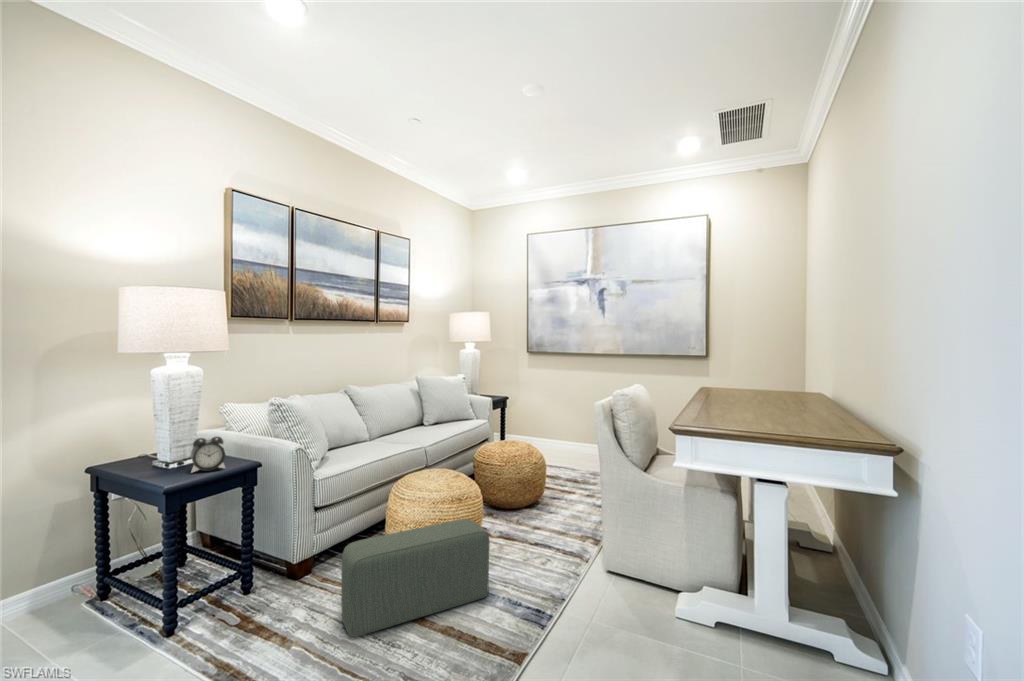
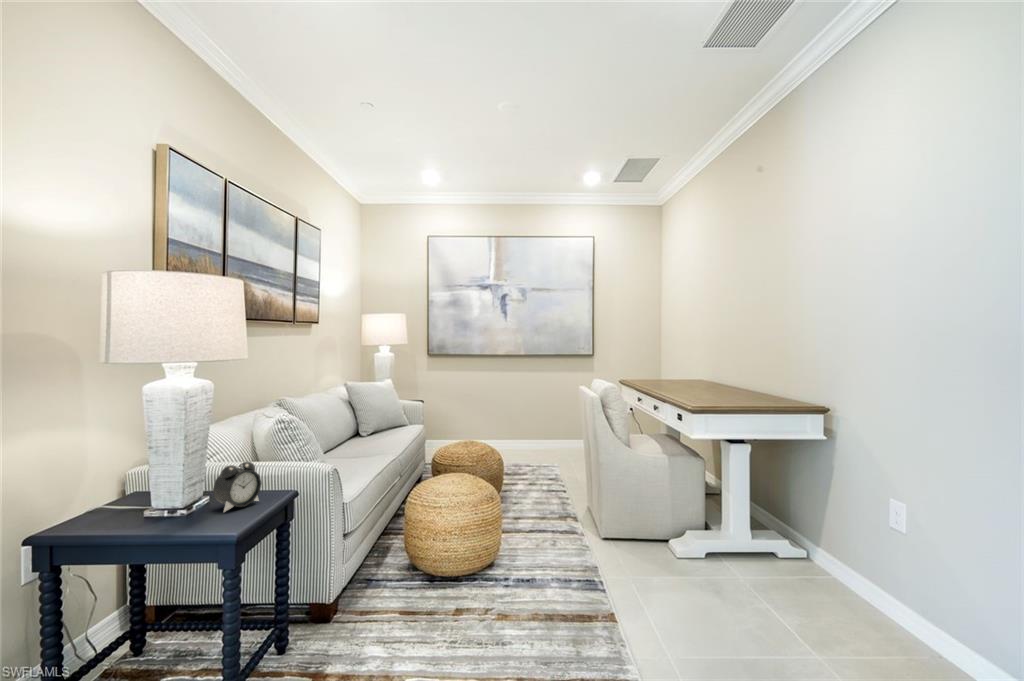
pouf: present [341,519,489,637] -> none [427,513,541,653]

